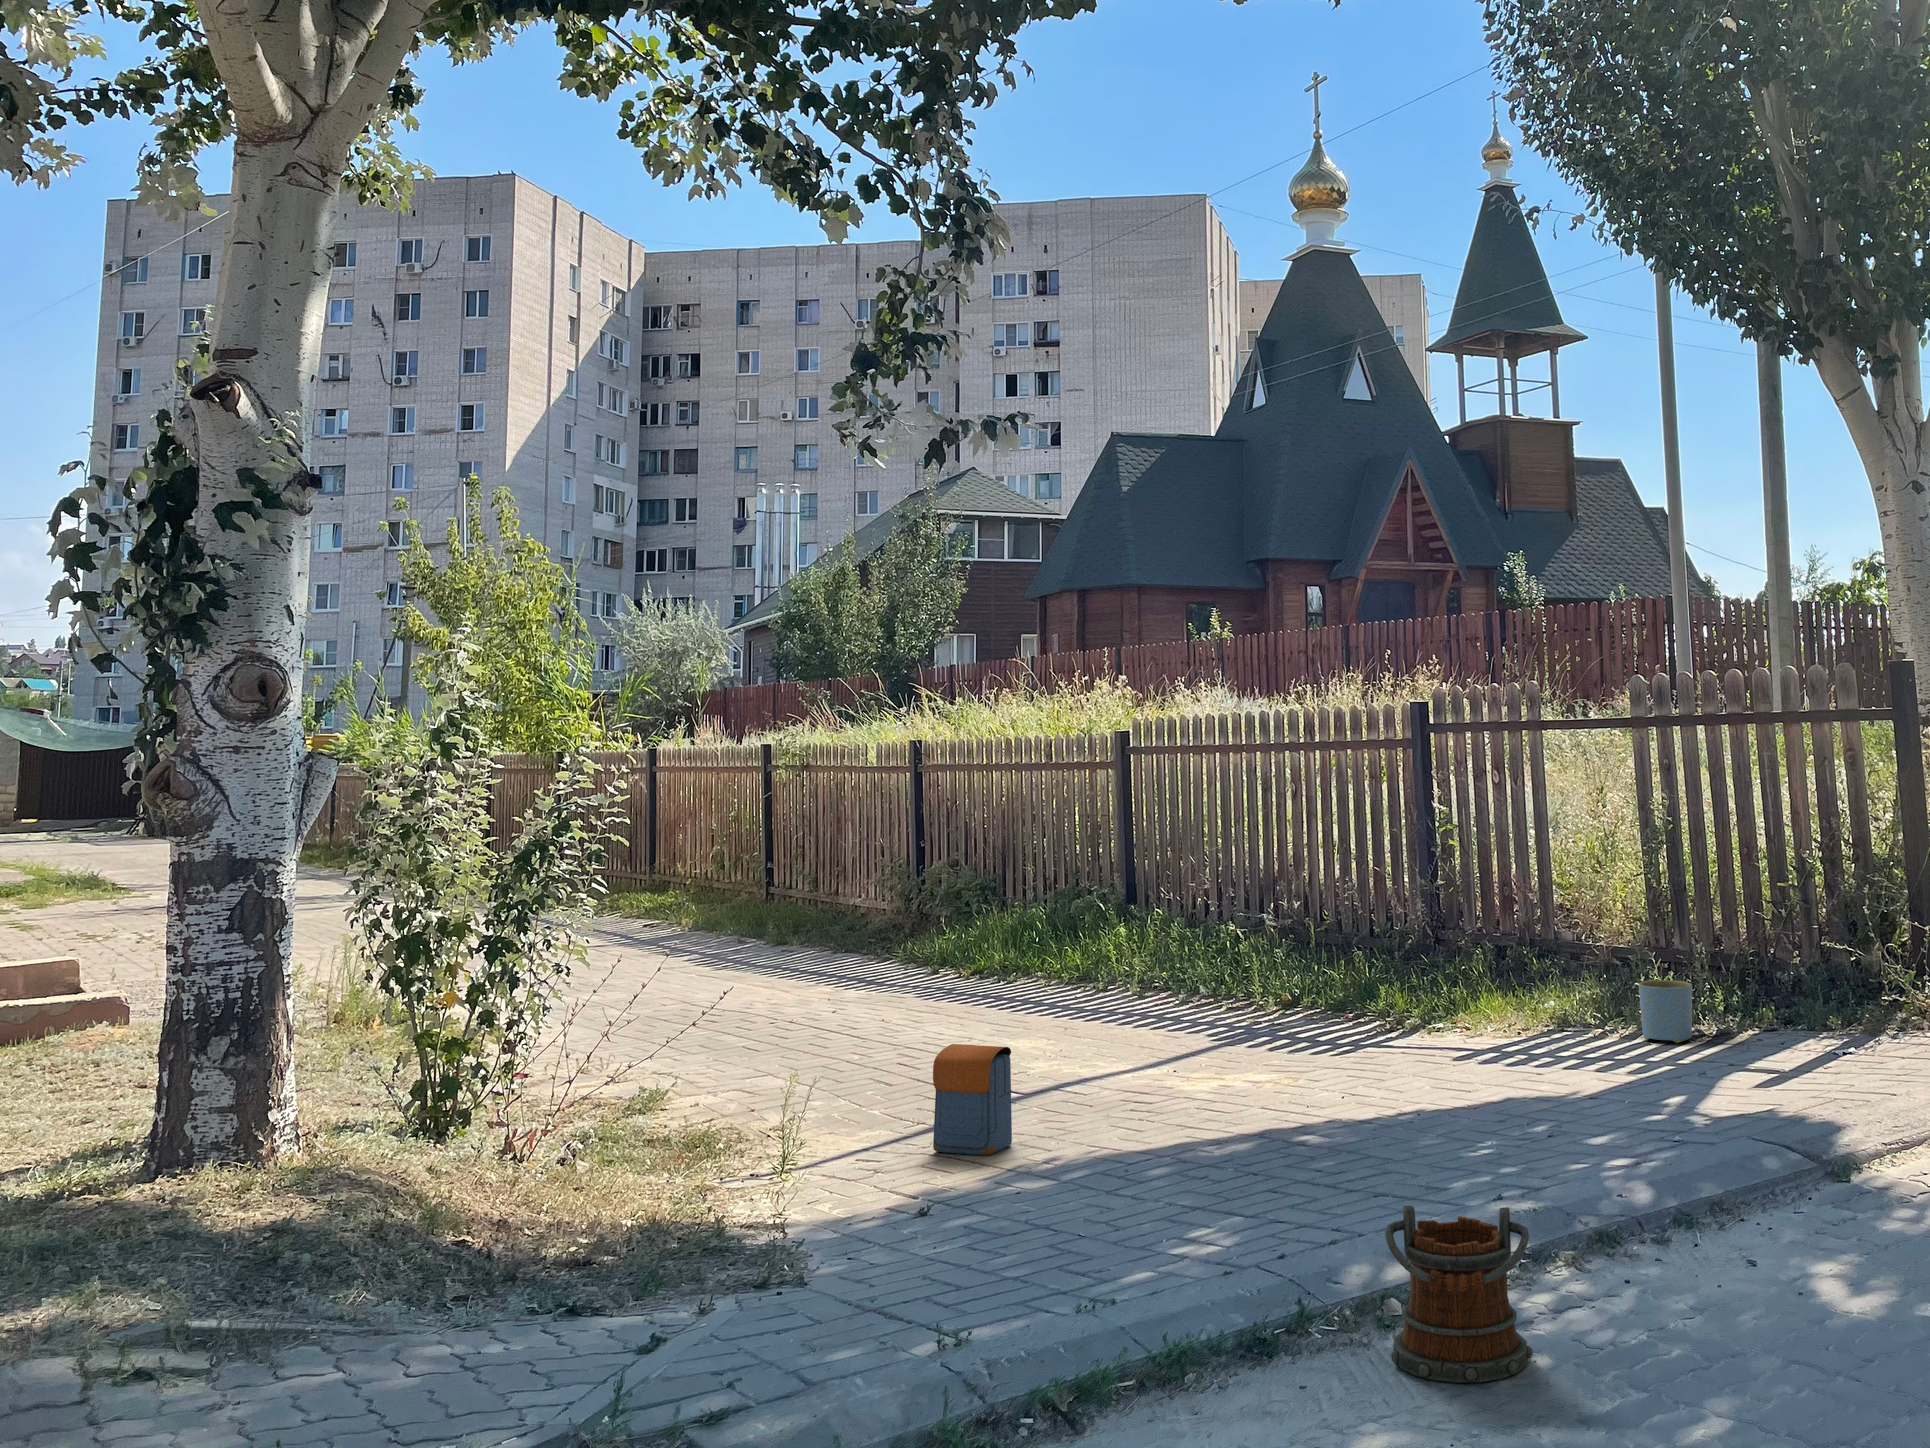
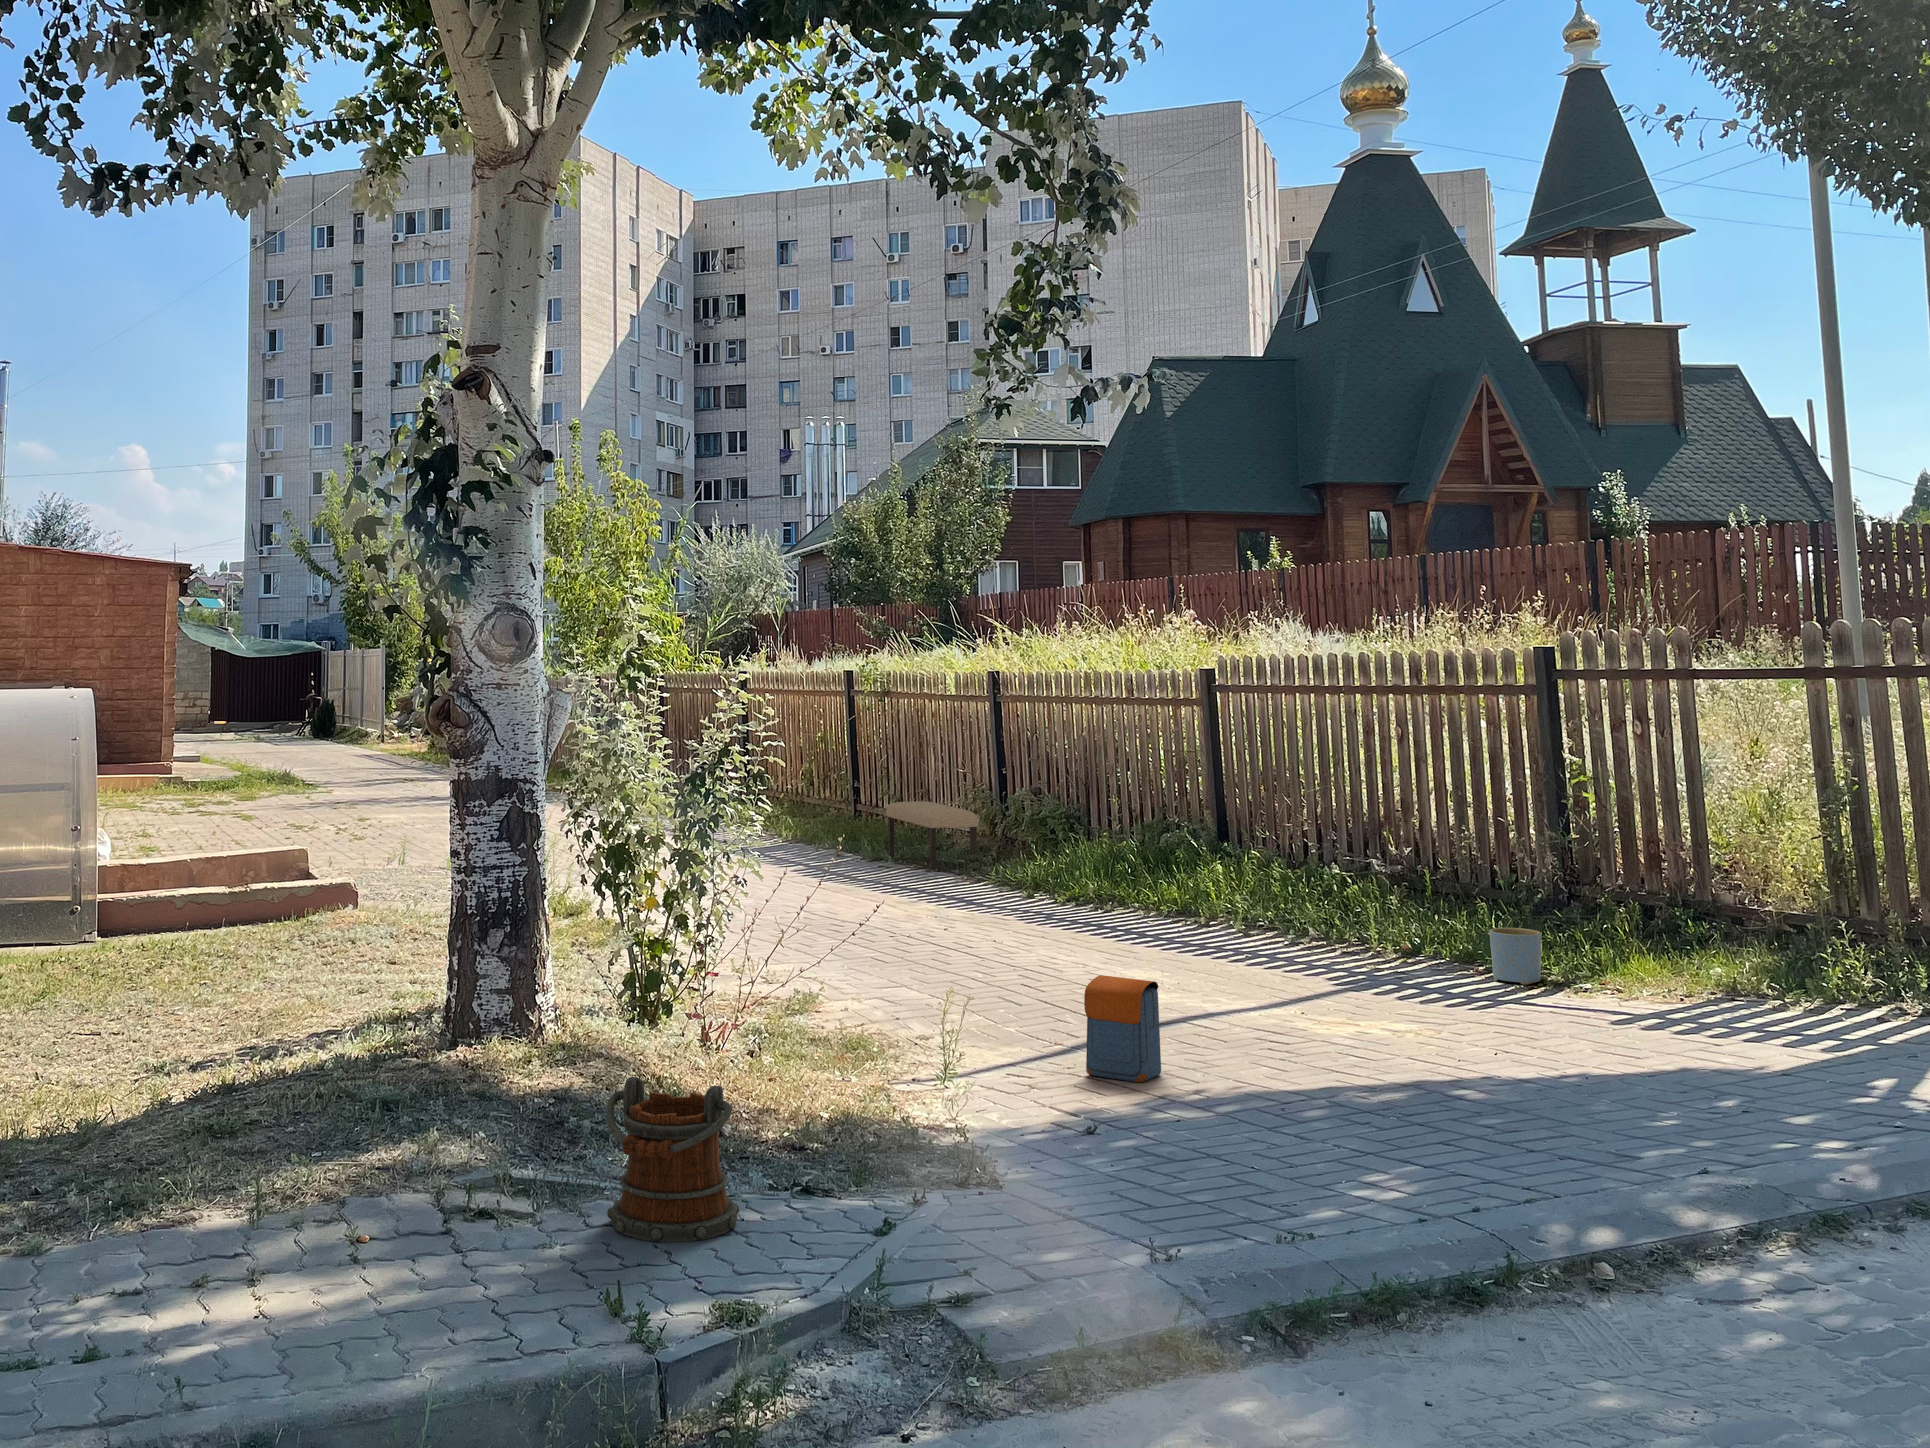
bench: none [798,875,892,947] -> present [886,801,978,870]
planter: present [1639,980,1692,1043] -> present [1489,928,1541,985]
bucket: present [1385,1205,1533,1383] -> present [606,1077,739,1242]

